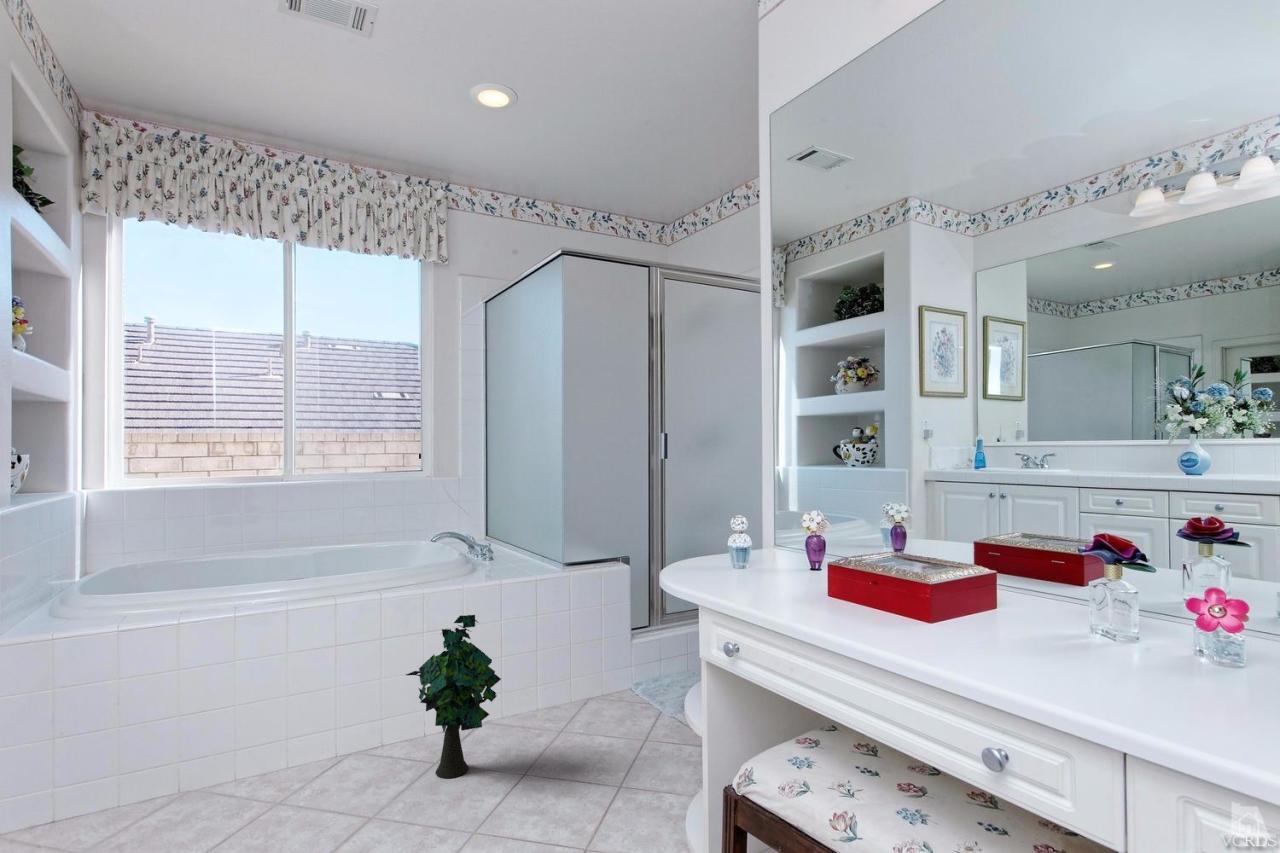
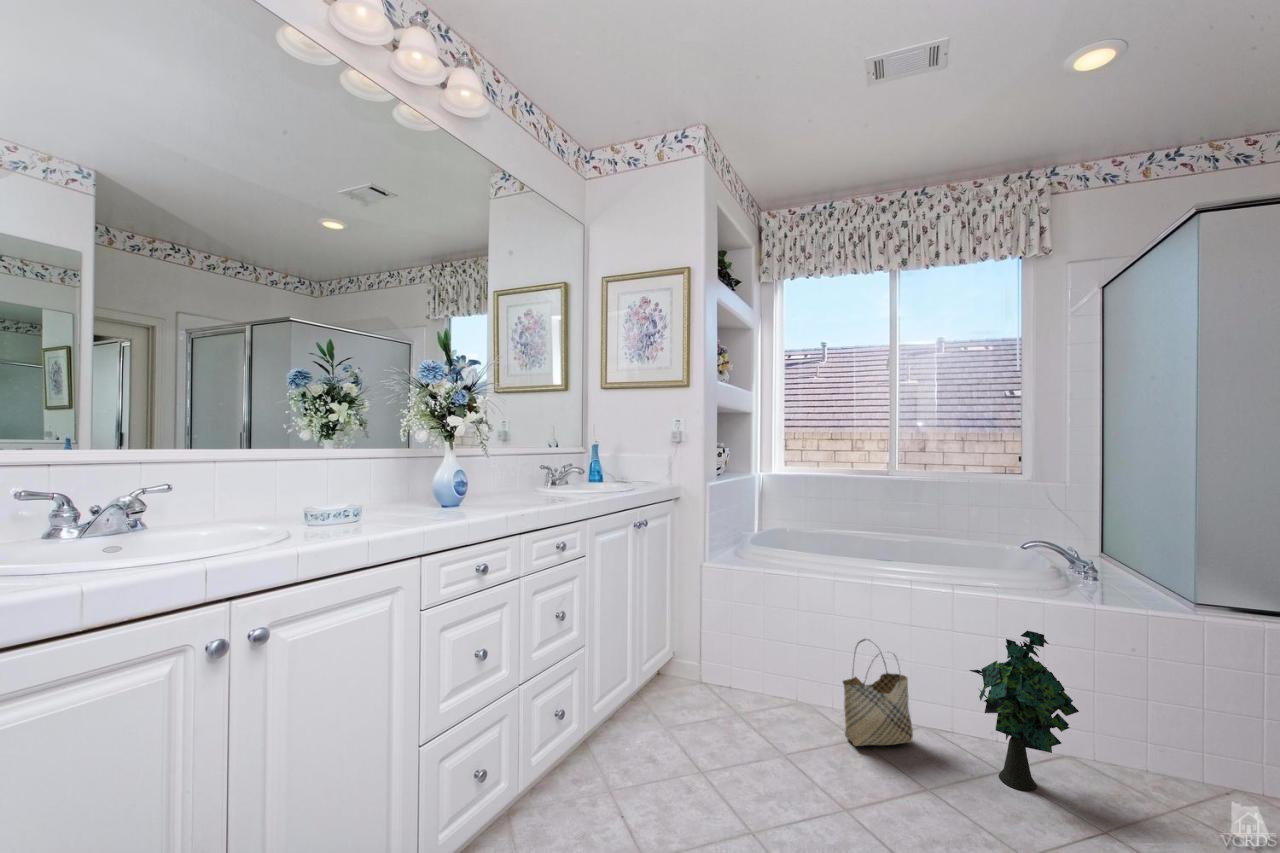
woven basket: none [261,677,346,815] -> present [843,639,913,746]

